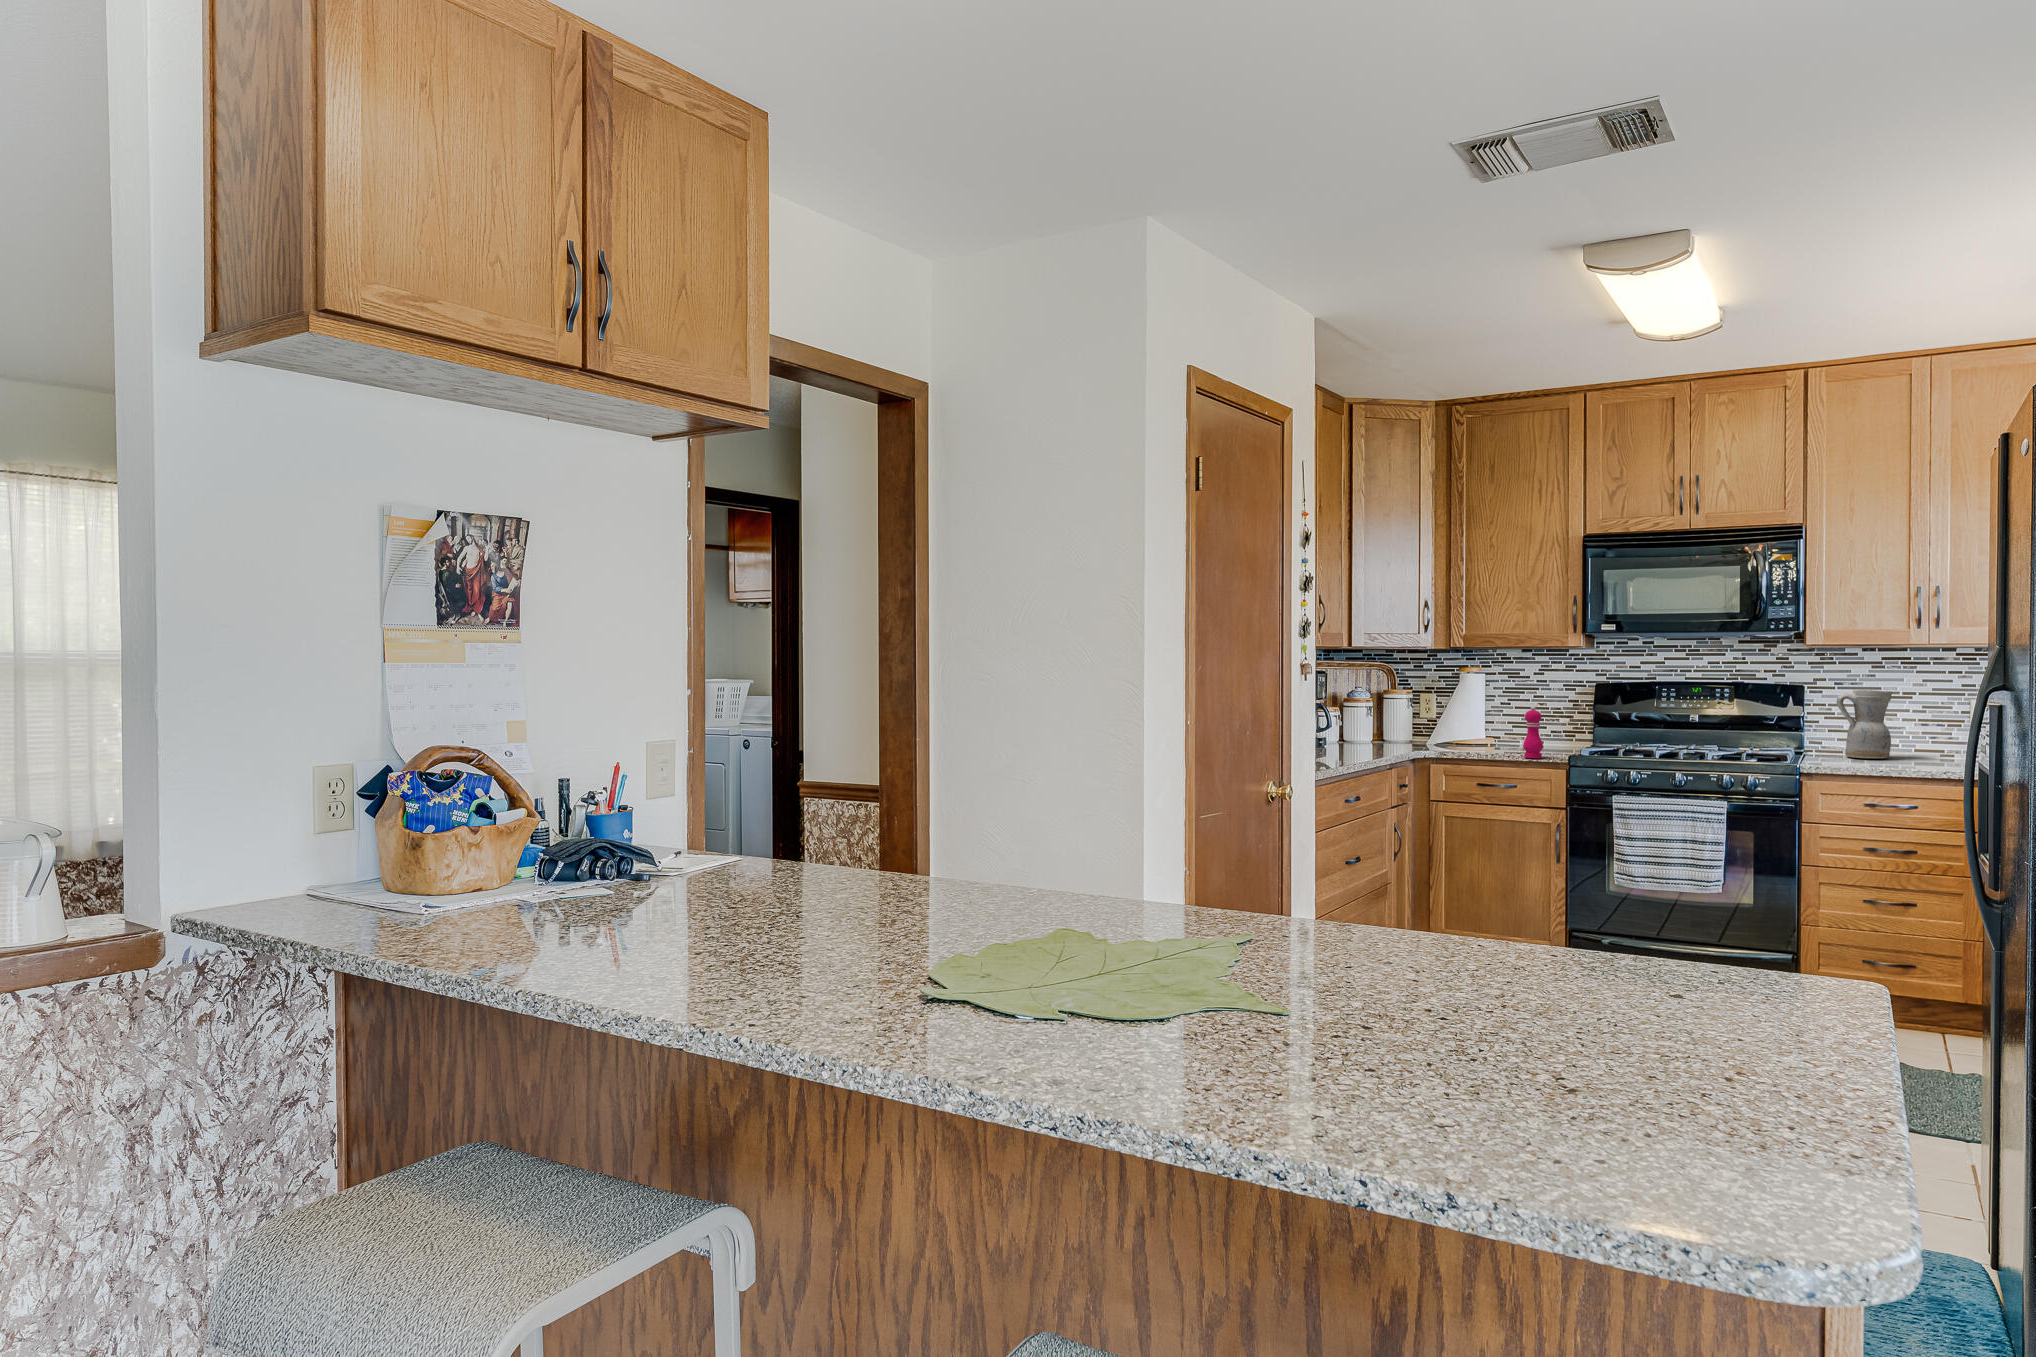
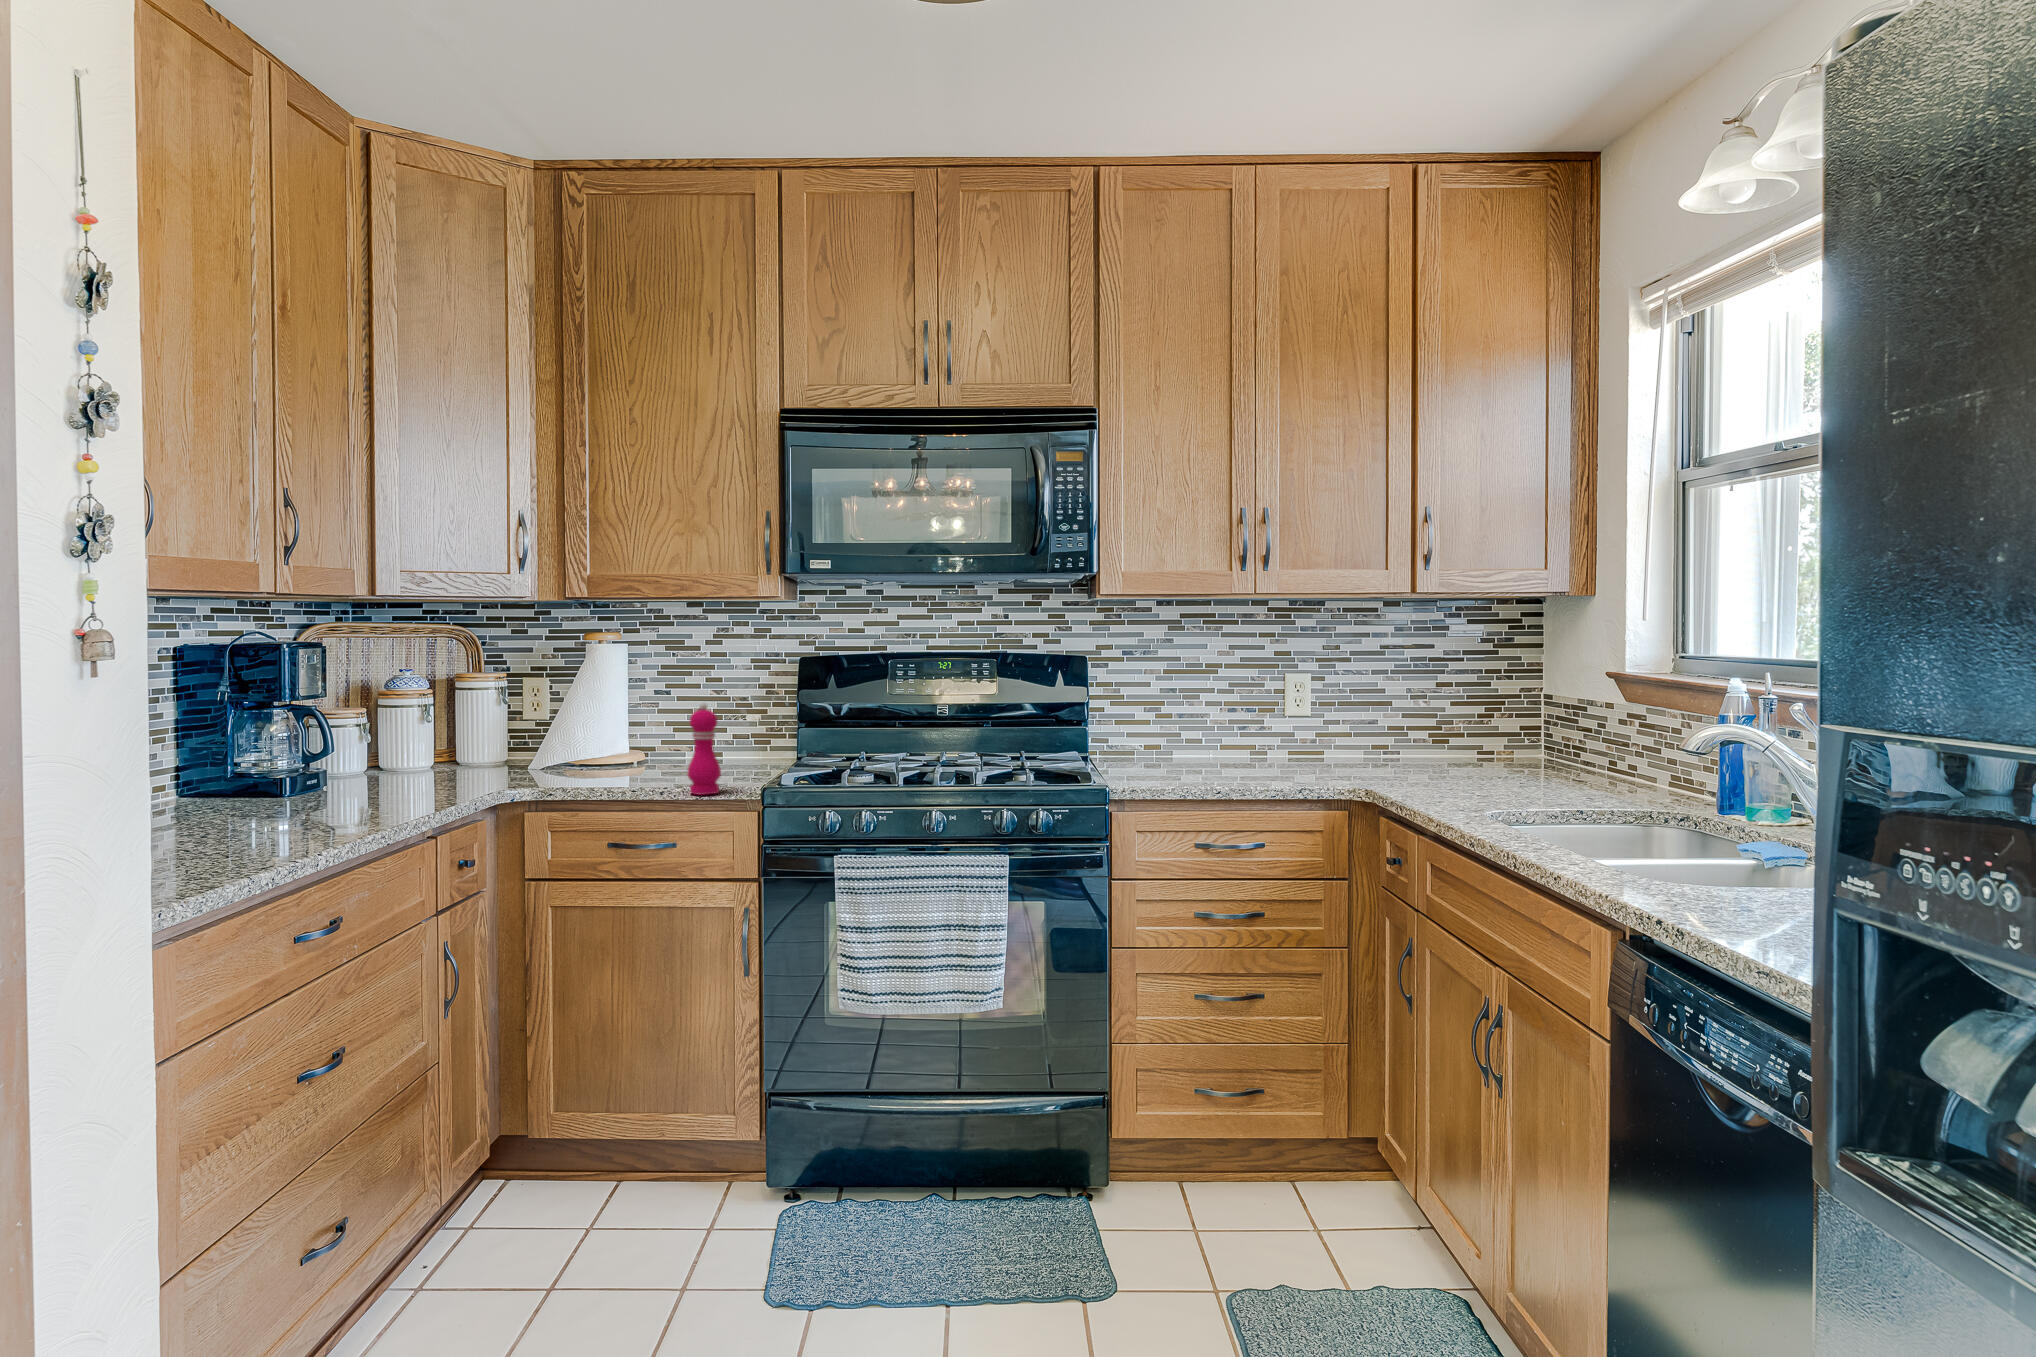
ceramic pitcher: present [1837,689,1892,758] -> none [1133,663,1200,764]

